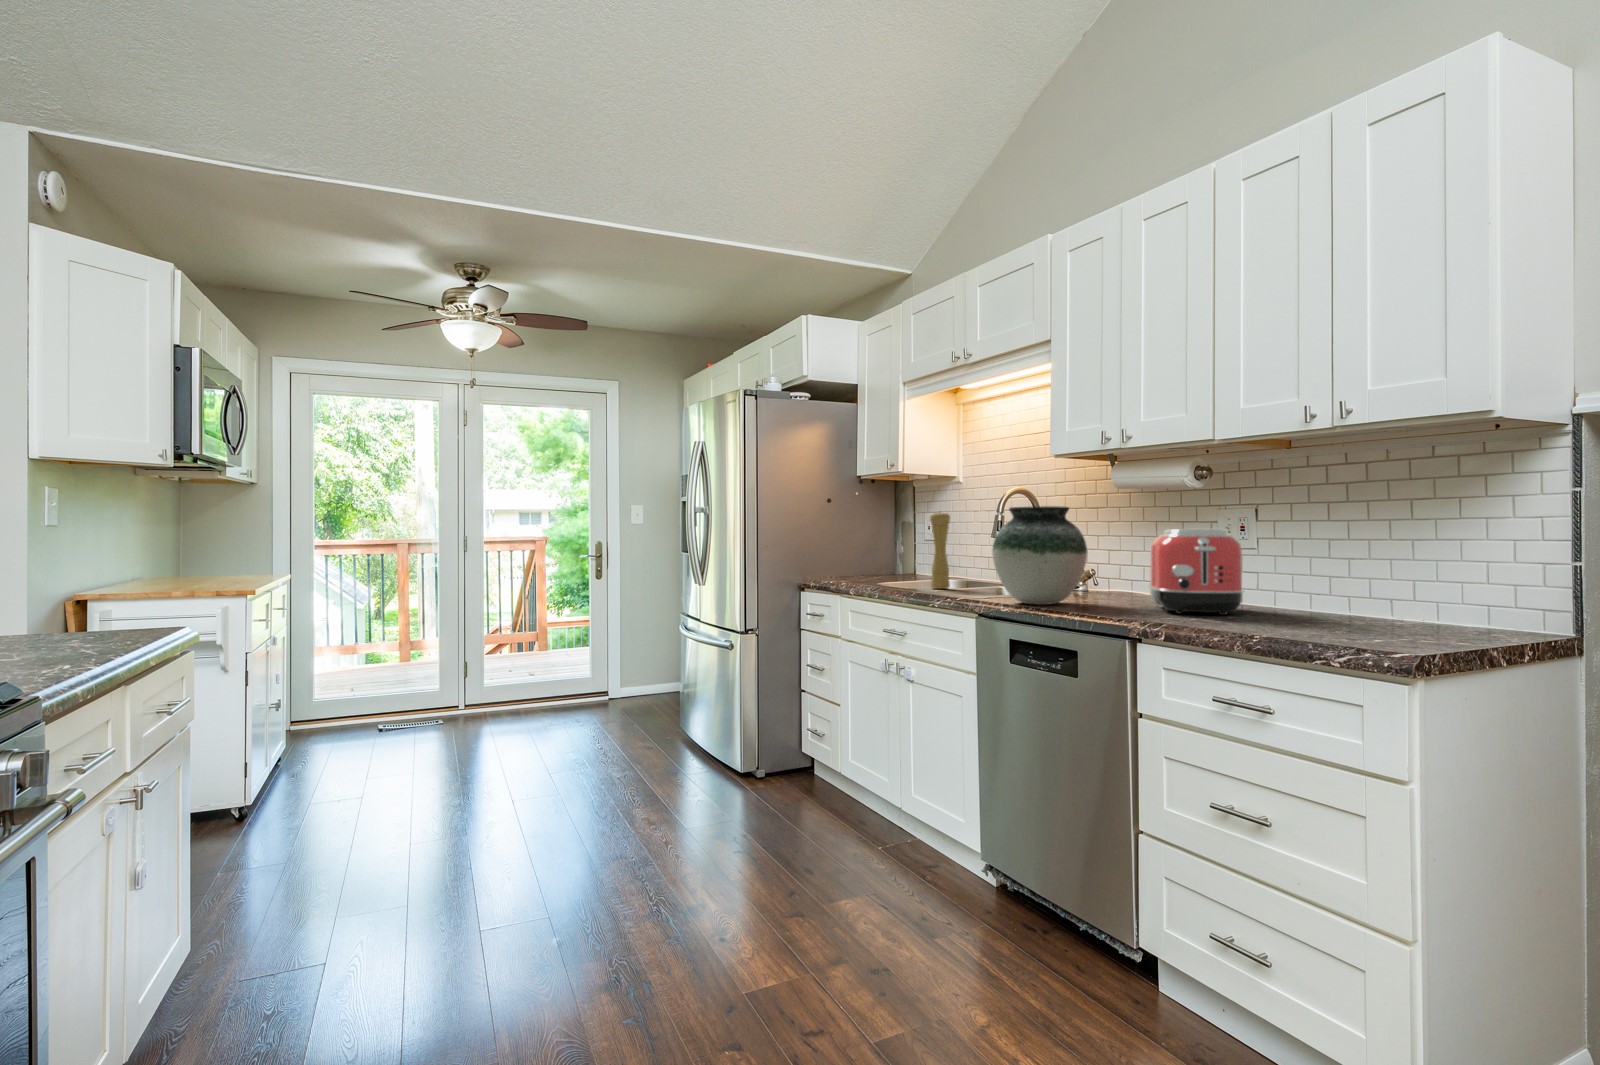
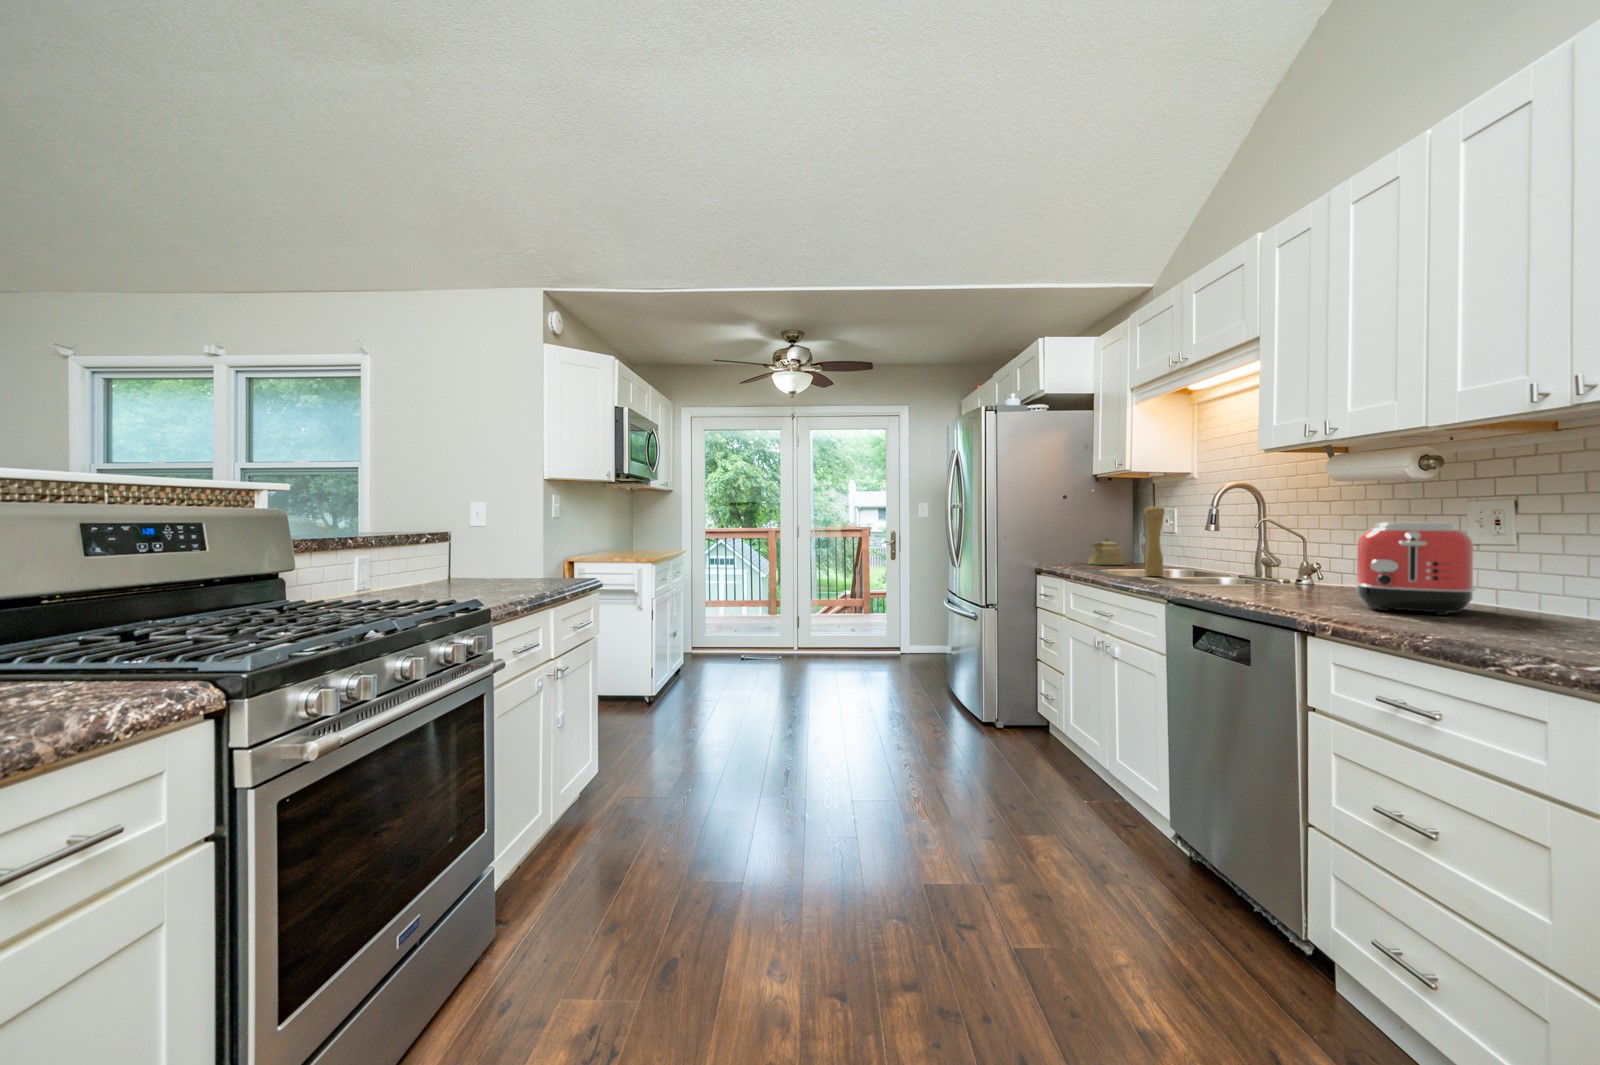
vase: present [992,506,1087,605] -> none [1182,500,1287,594]
kettle: none [848,548,891,578] -> present [1089,539,1124,565]

